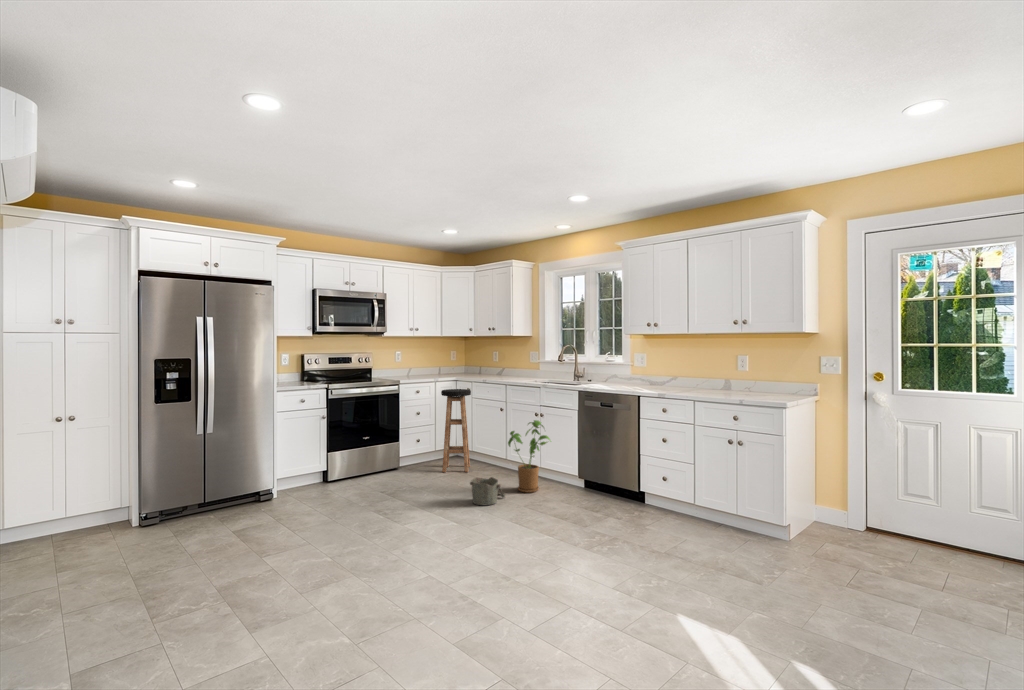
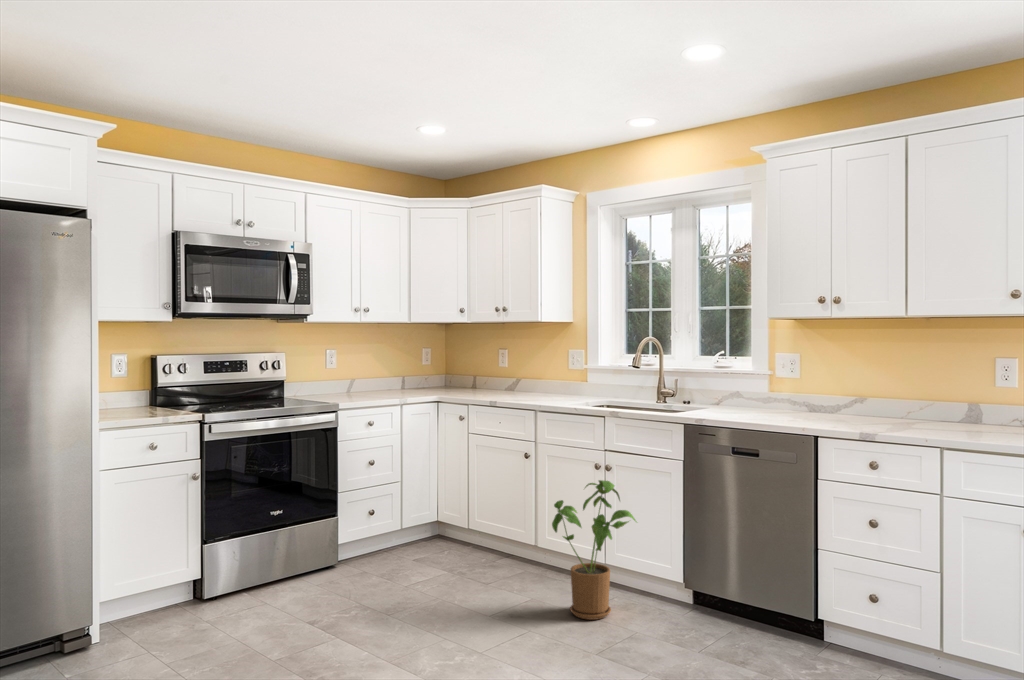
bar stool: present [441,389,471,472] -> none [415,418,469,573]
bucket: present [470,477,505,505] -> none [486,595,553,655]

